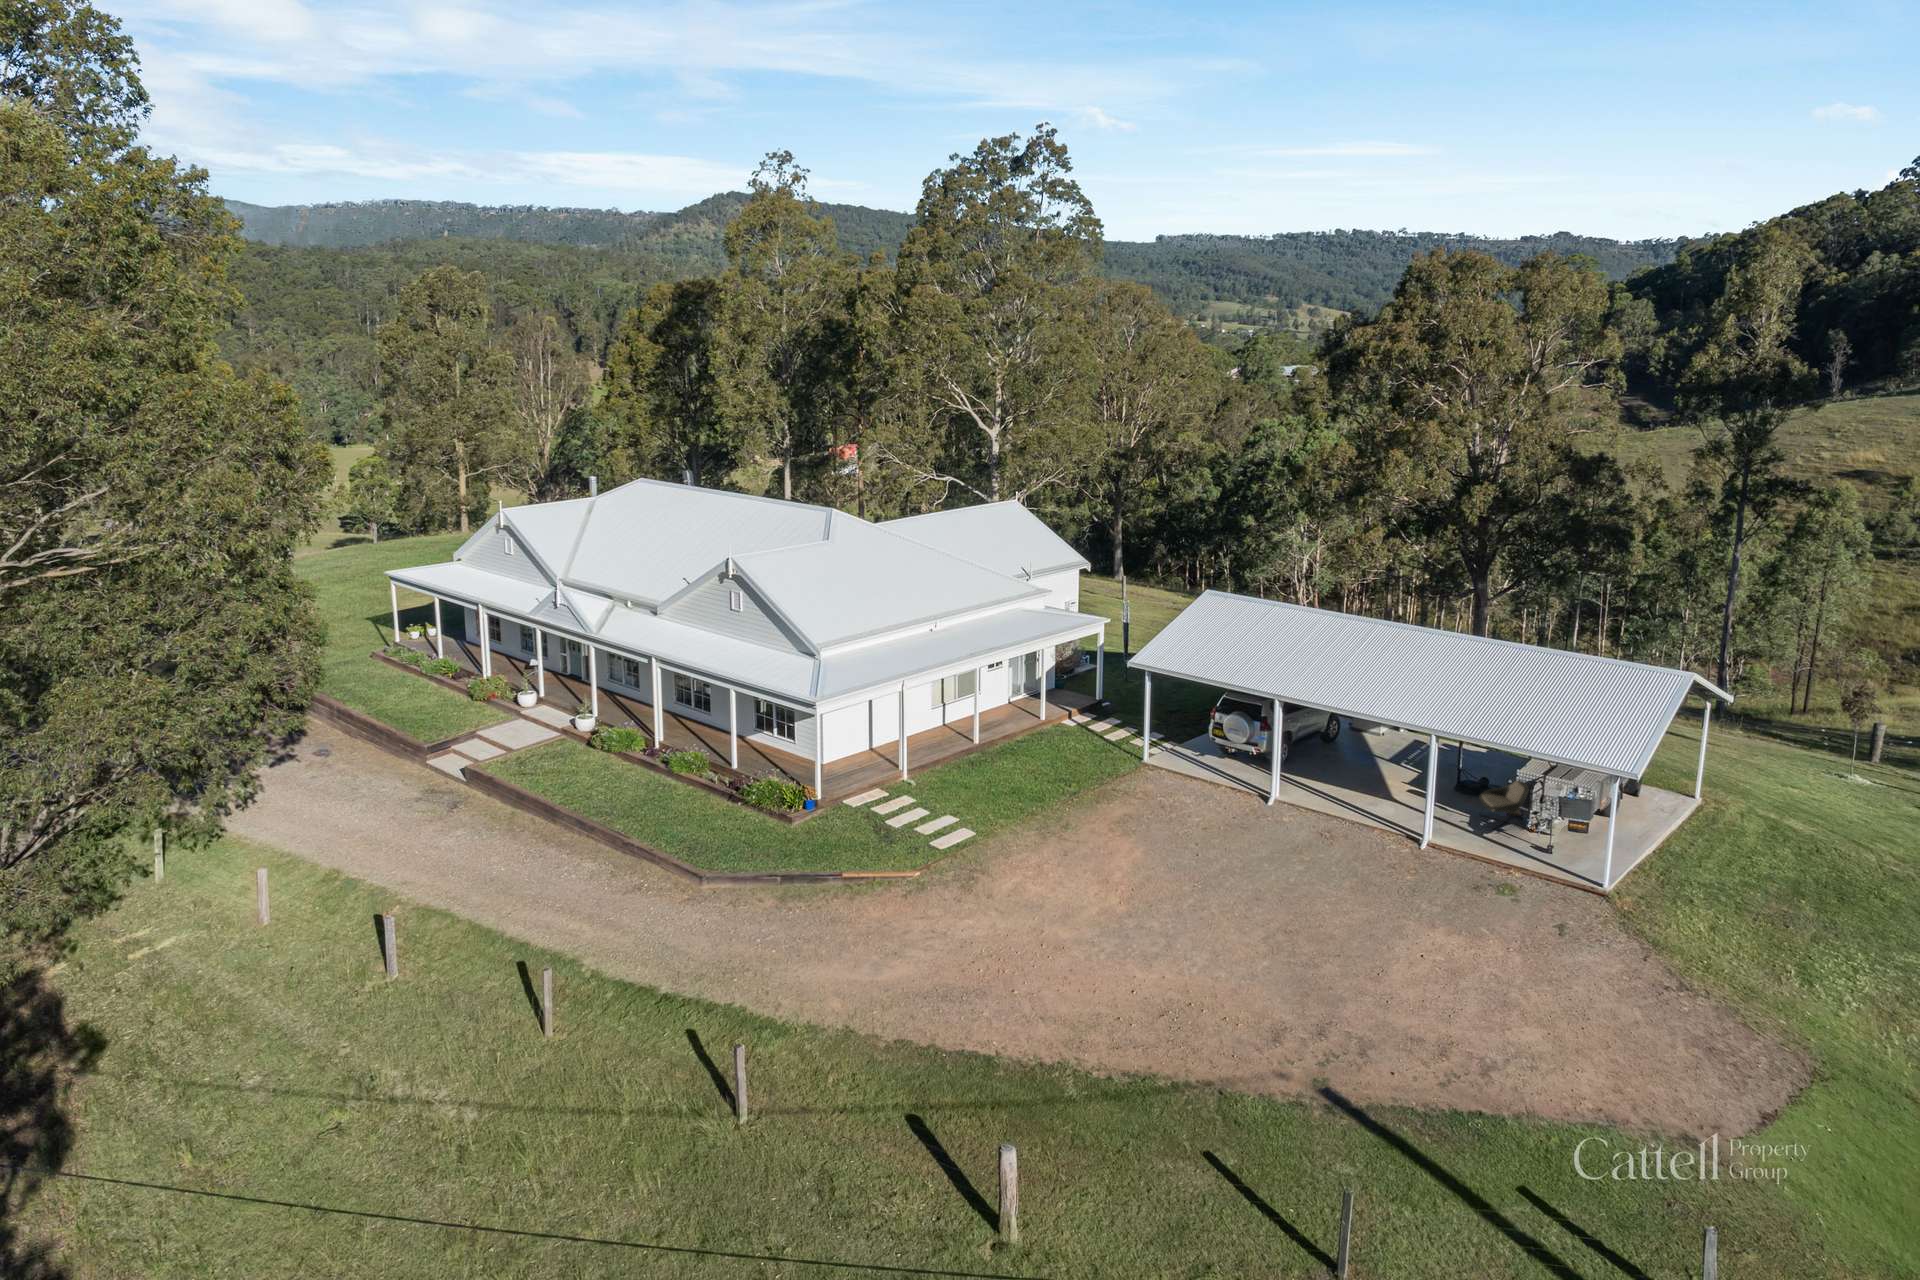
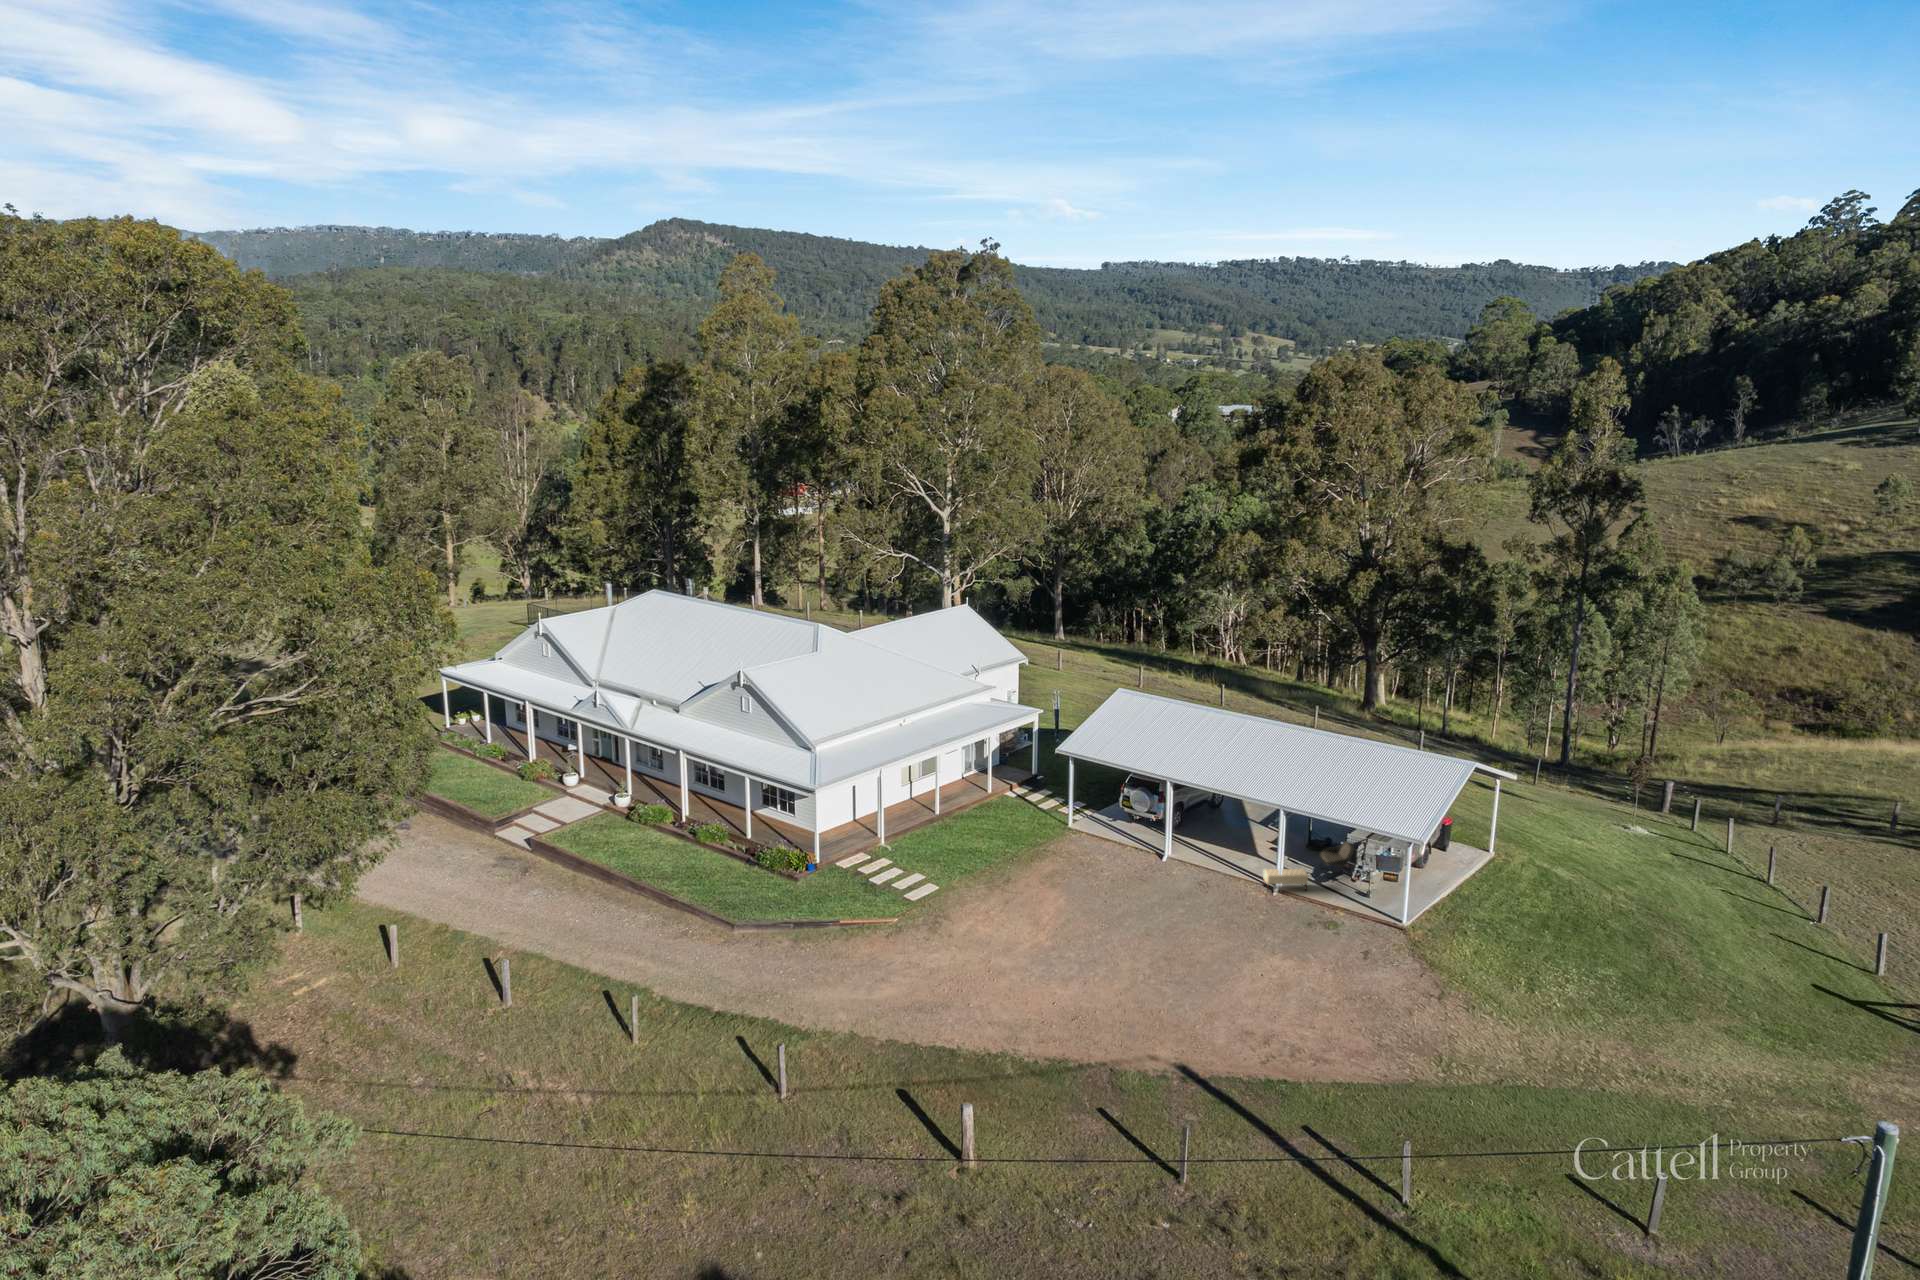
bench: none [1406,815,1469,845] -> present [1263,869,1308,890]

